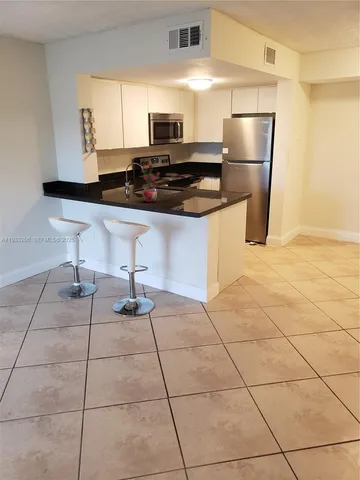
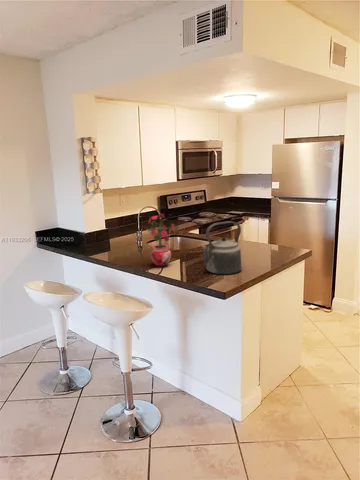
kettle: none [180,170,206,205] -> present [201,221,242,274]

